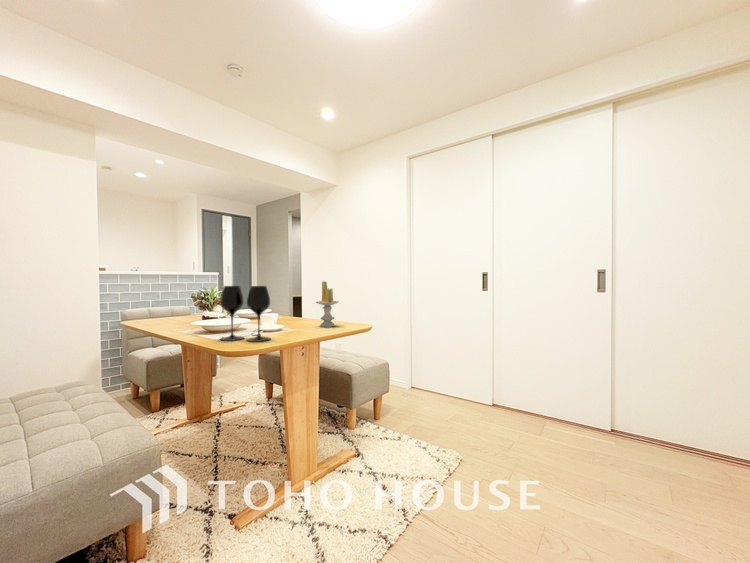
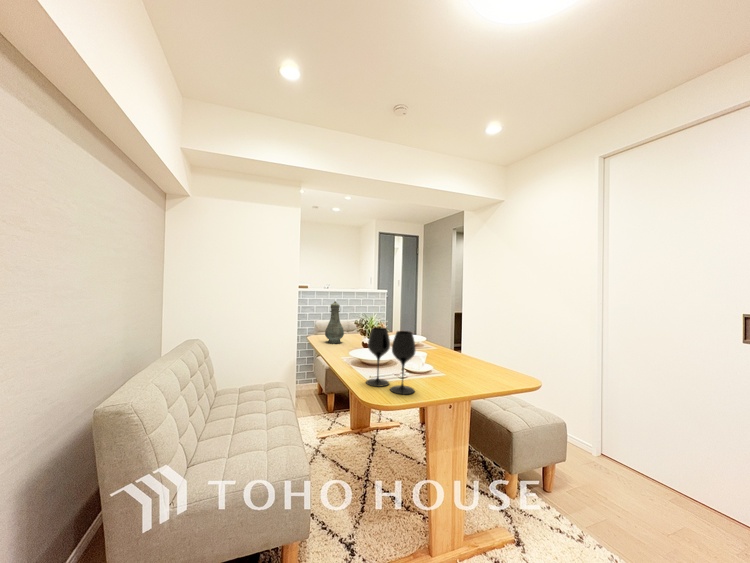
vase: none [152,275,177,323] -> present [325,301,344,343]
candle: present [316,281,338,327] -> none [471,322,499,377]

